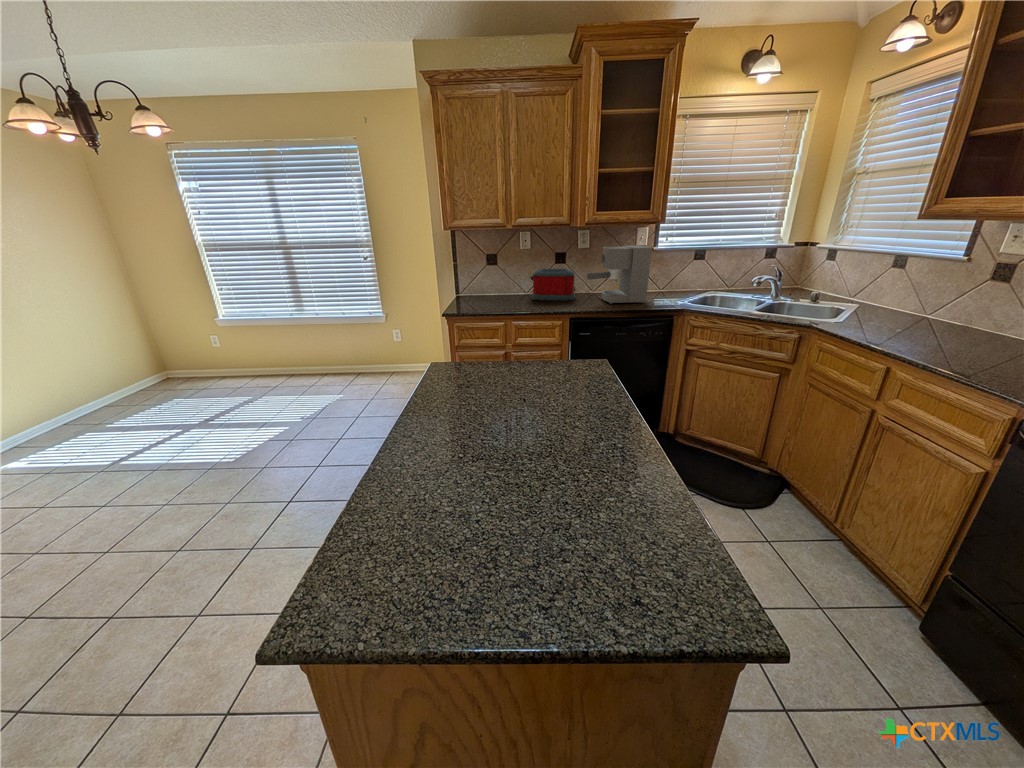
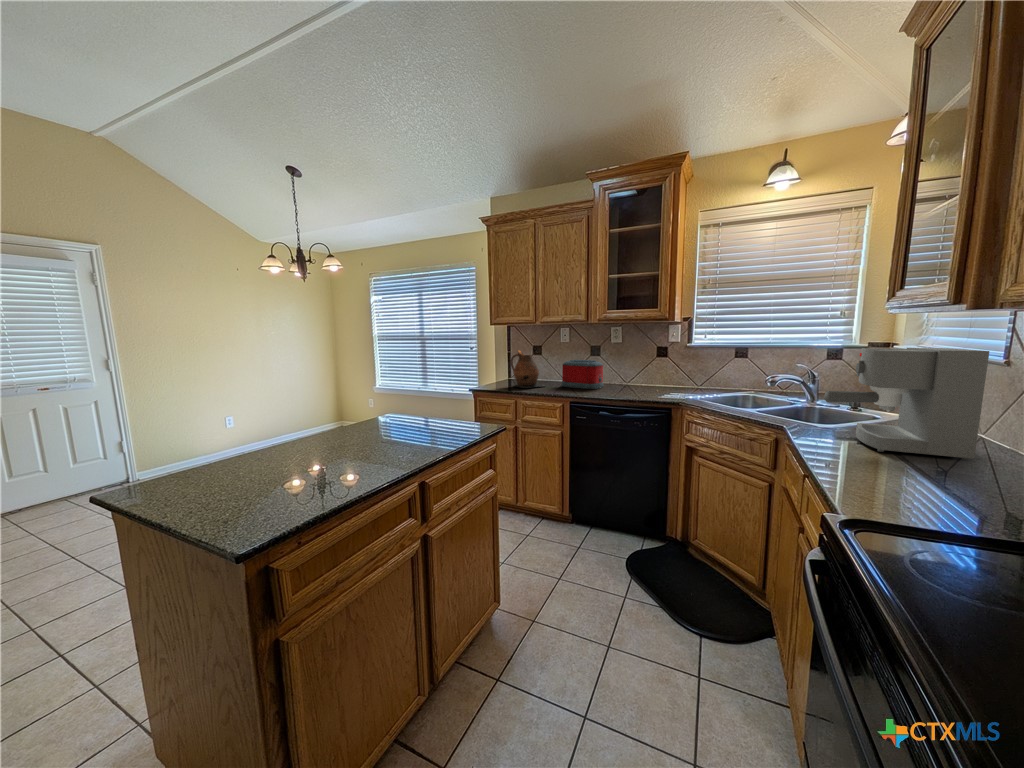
coffee maker: present [587,245,652,304] -> present [824,348,989,460]
ceramic pitcher: none [476,261,517,307] -> present [511,350,544,388]

